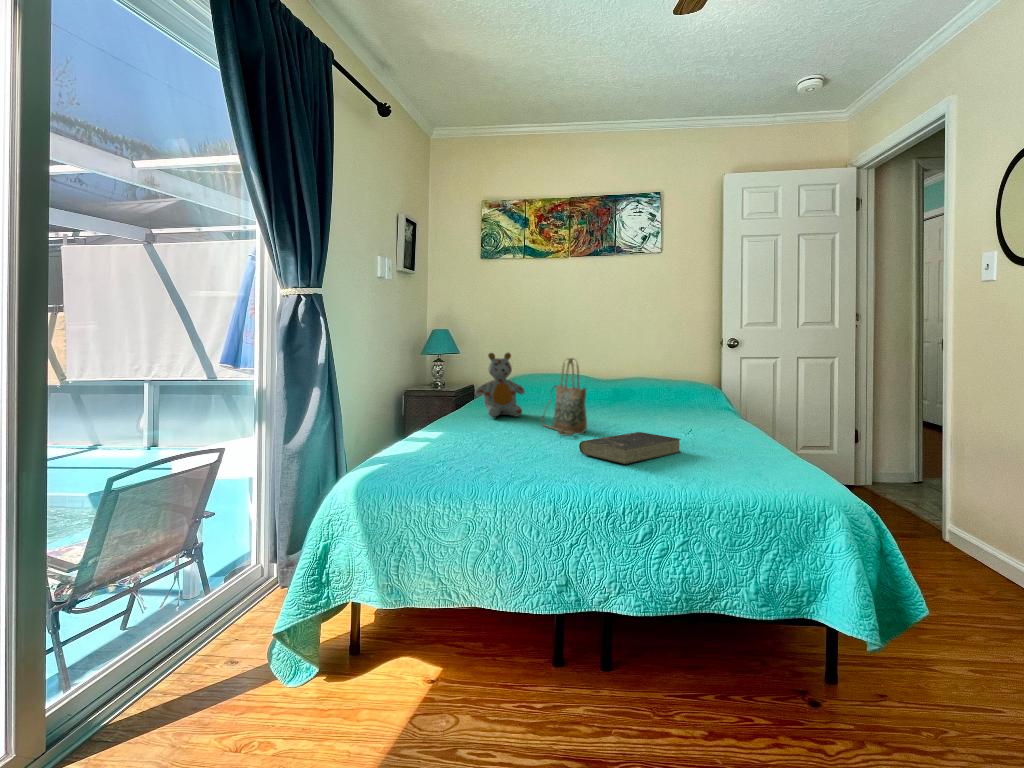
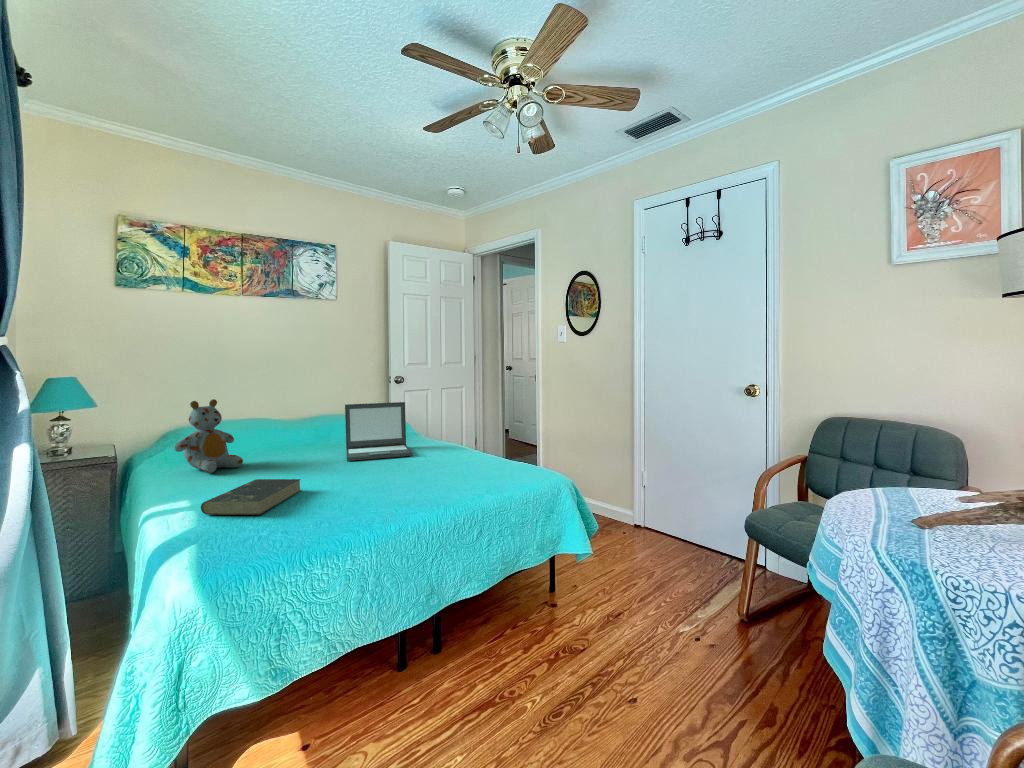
handbag: present [542,358,587,436] -> none [284,404,346,477]
laptop: none [606,365,694,432] -> present [345,402,412,461]
book: present [579,432,681,464] -> present [201,479,301,515]

